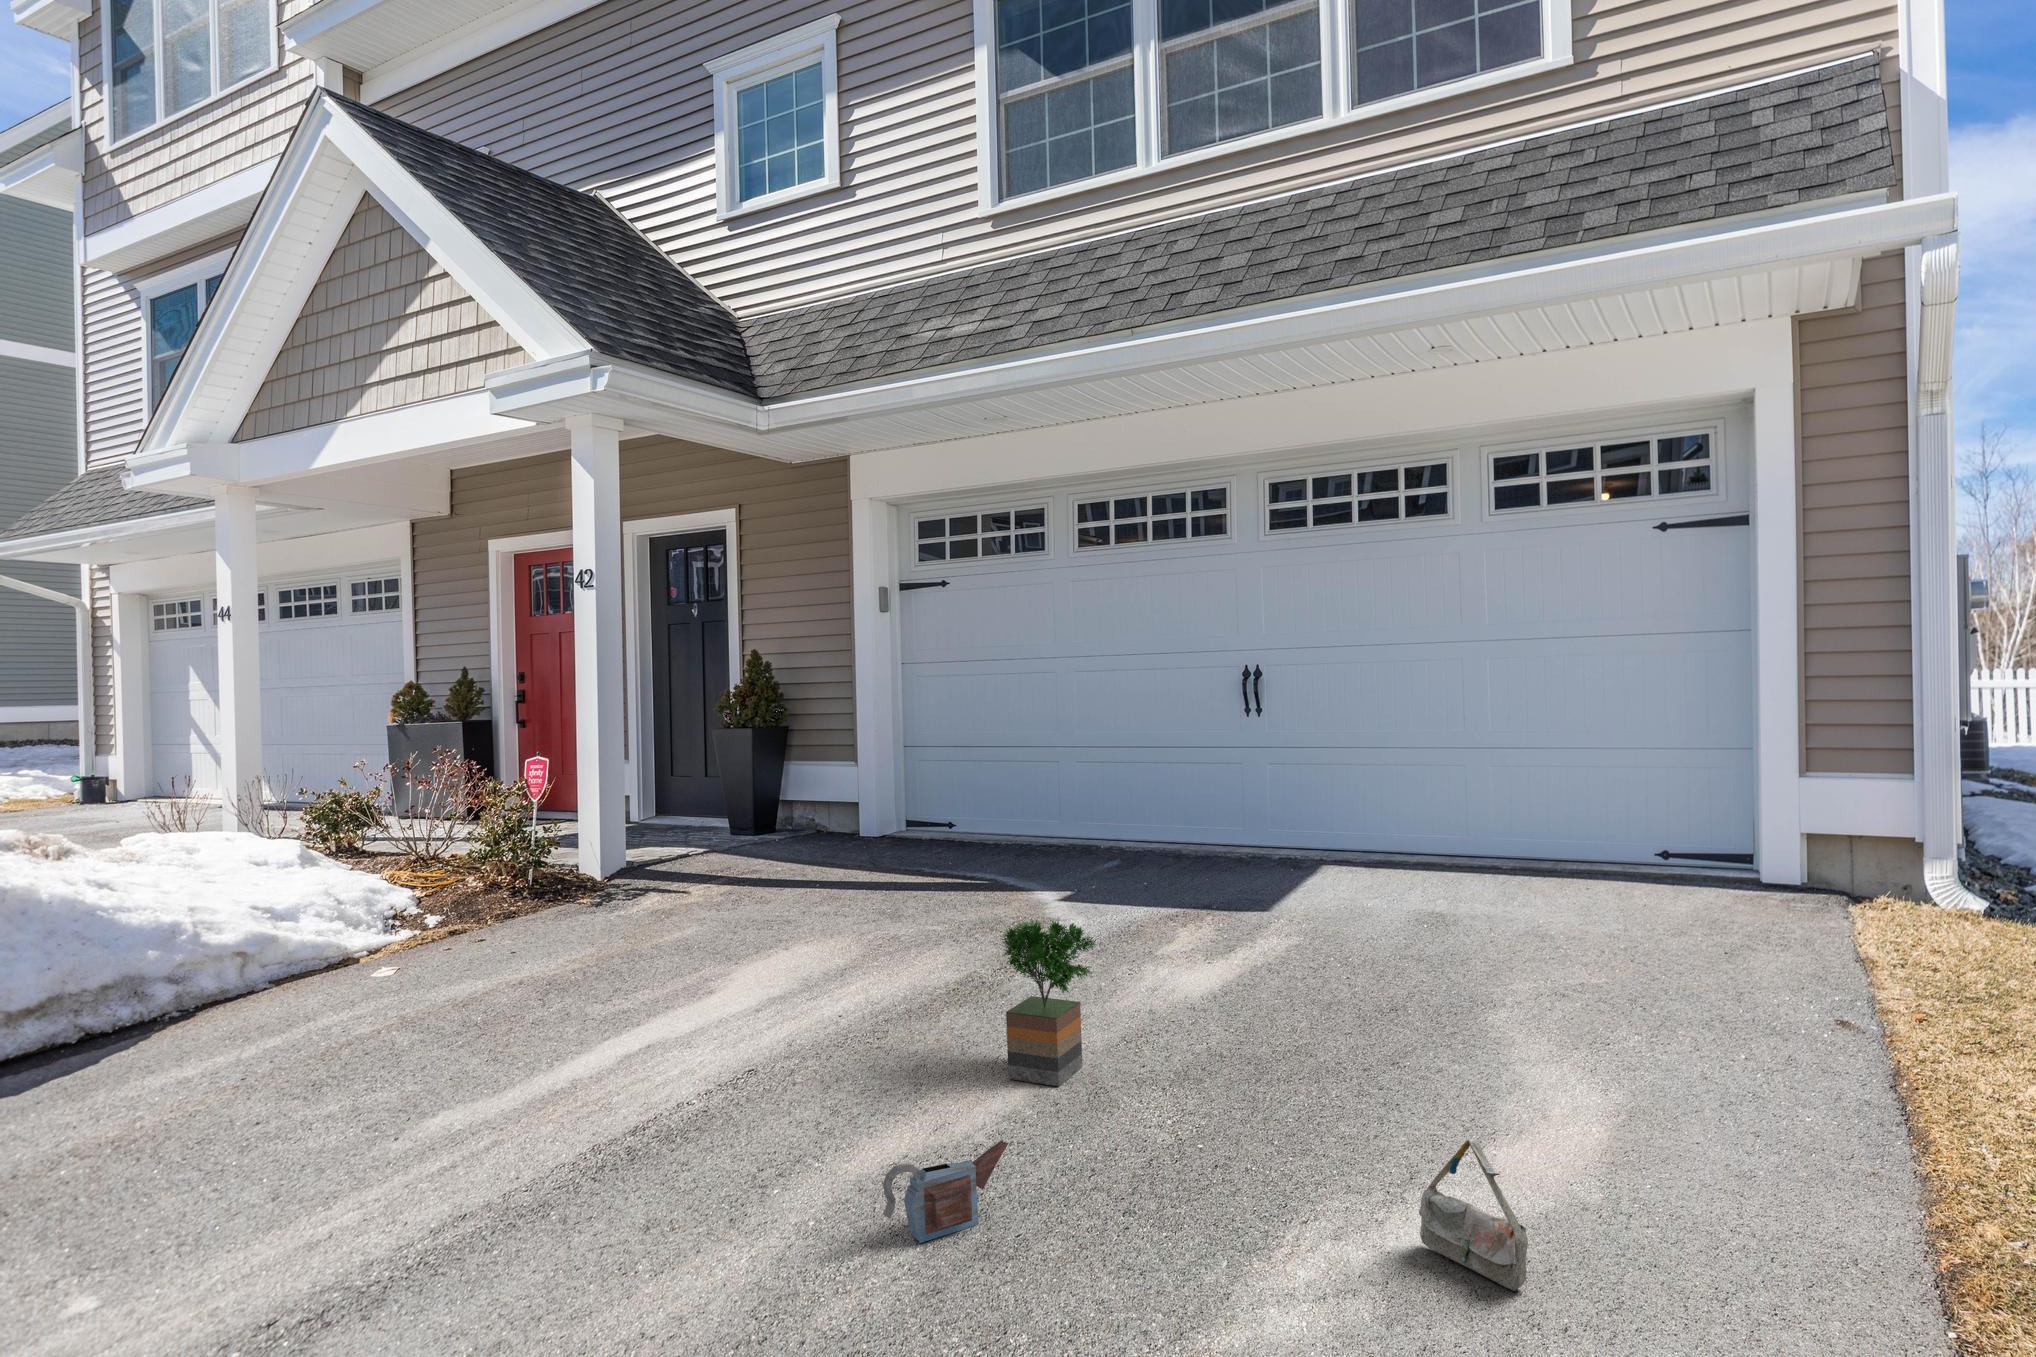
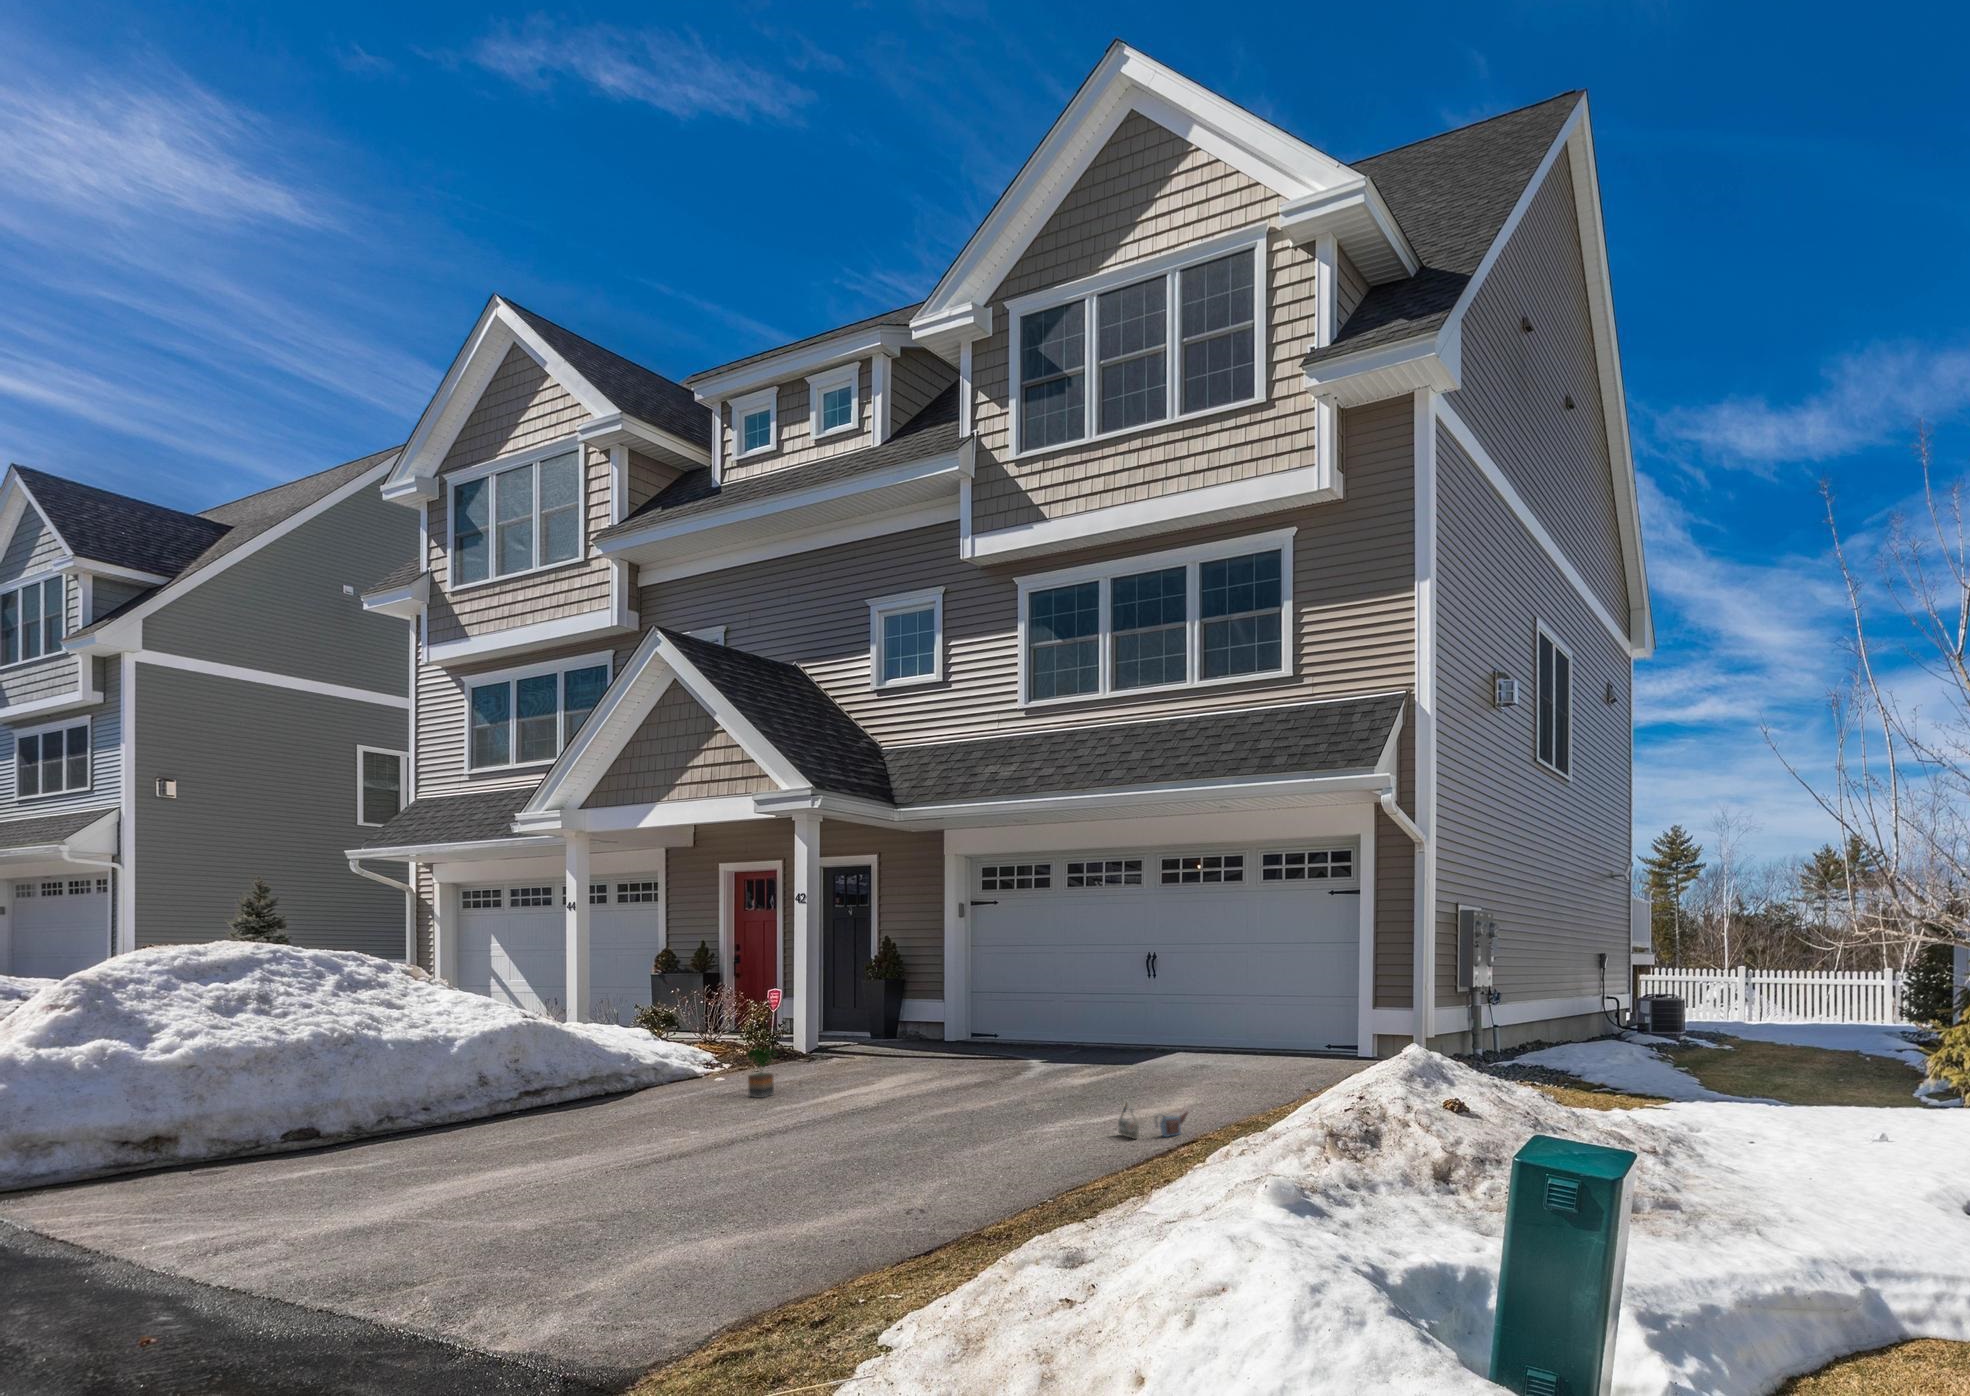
potted tree: present [1001,920,1096,1086] -> present [748,1047,777,1098]
watering can: present [883,1140,1008,1243] -> present [1155,1112,1188,1137]

